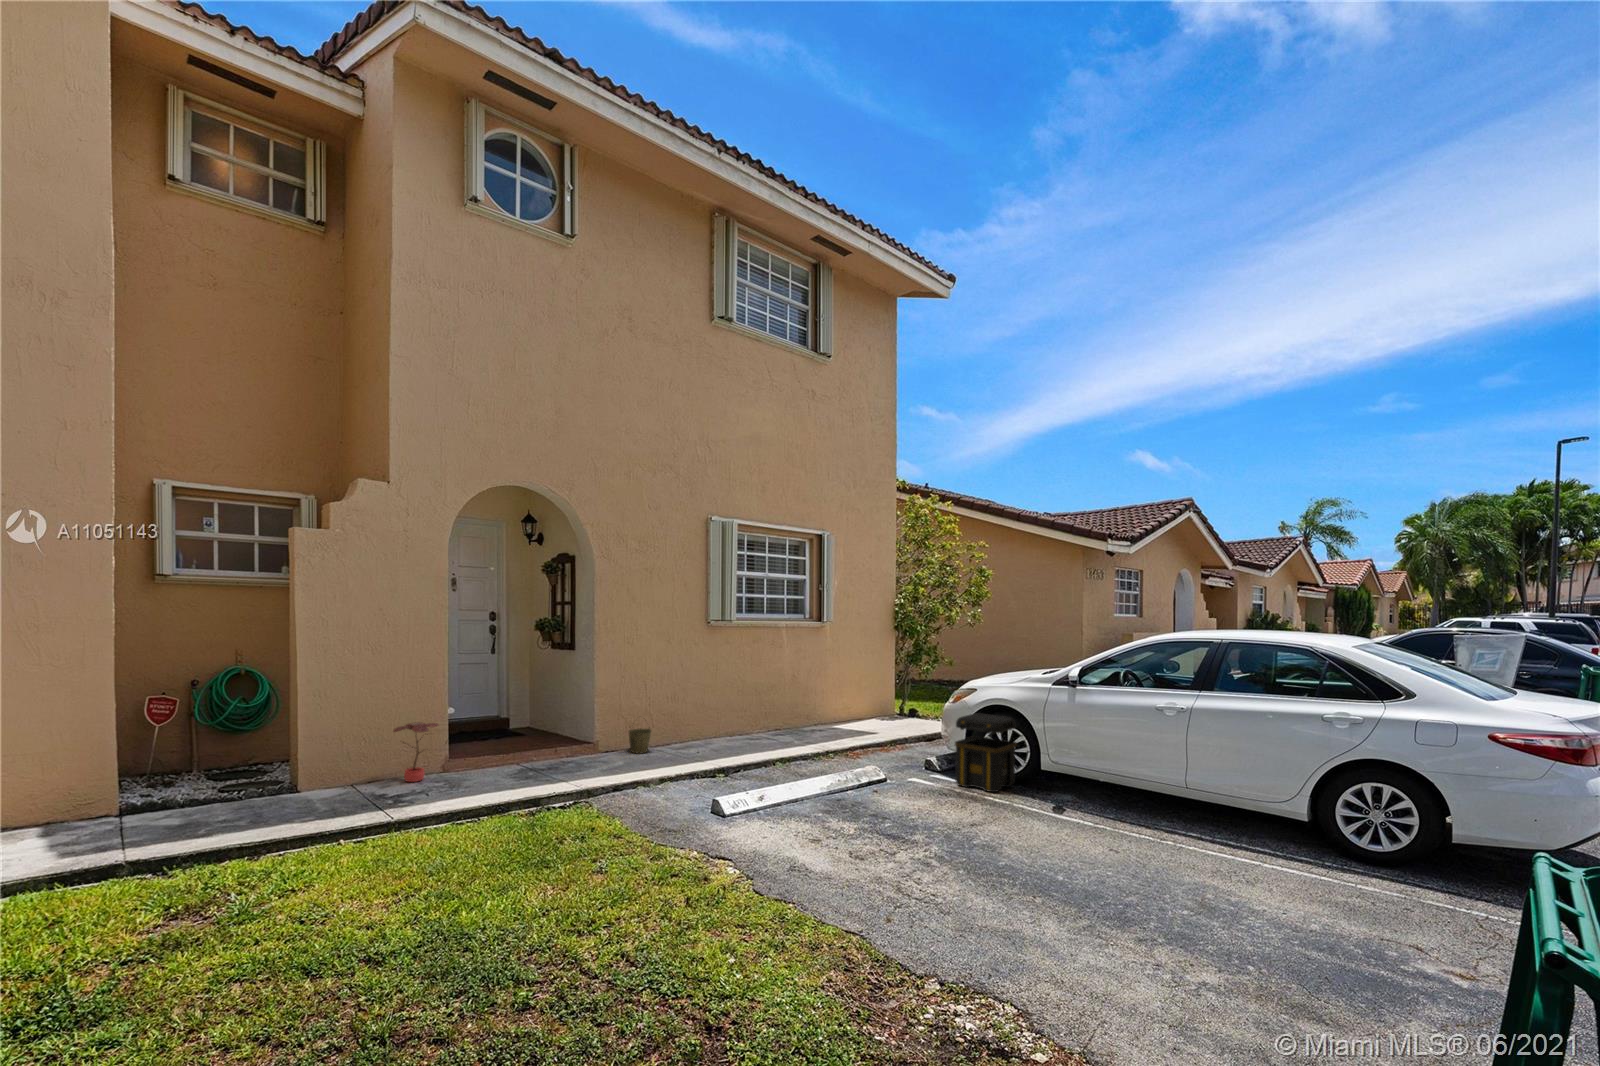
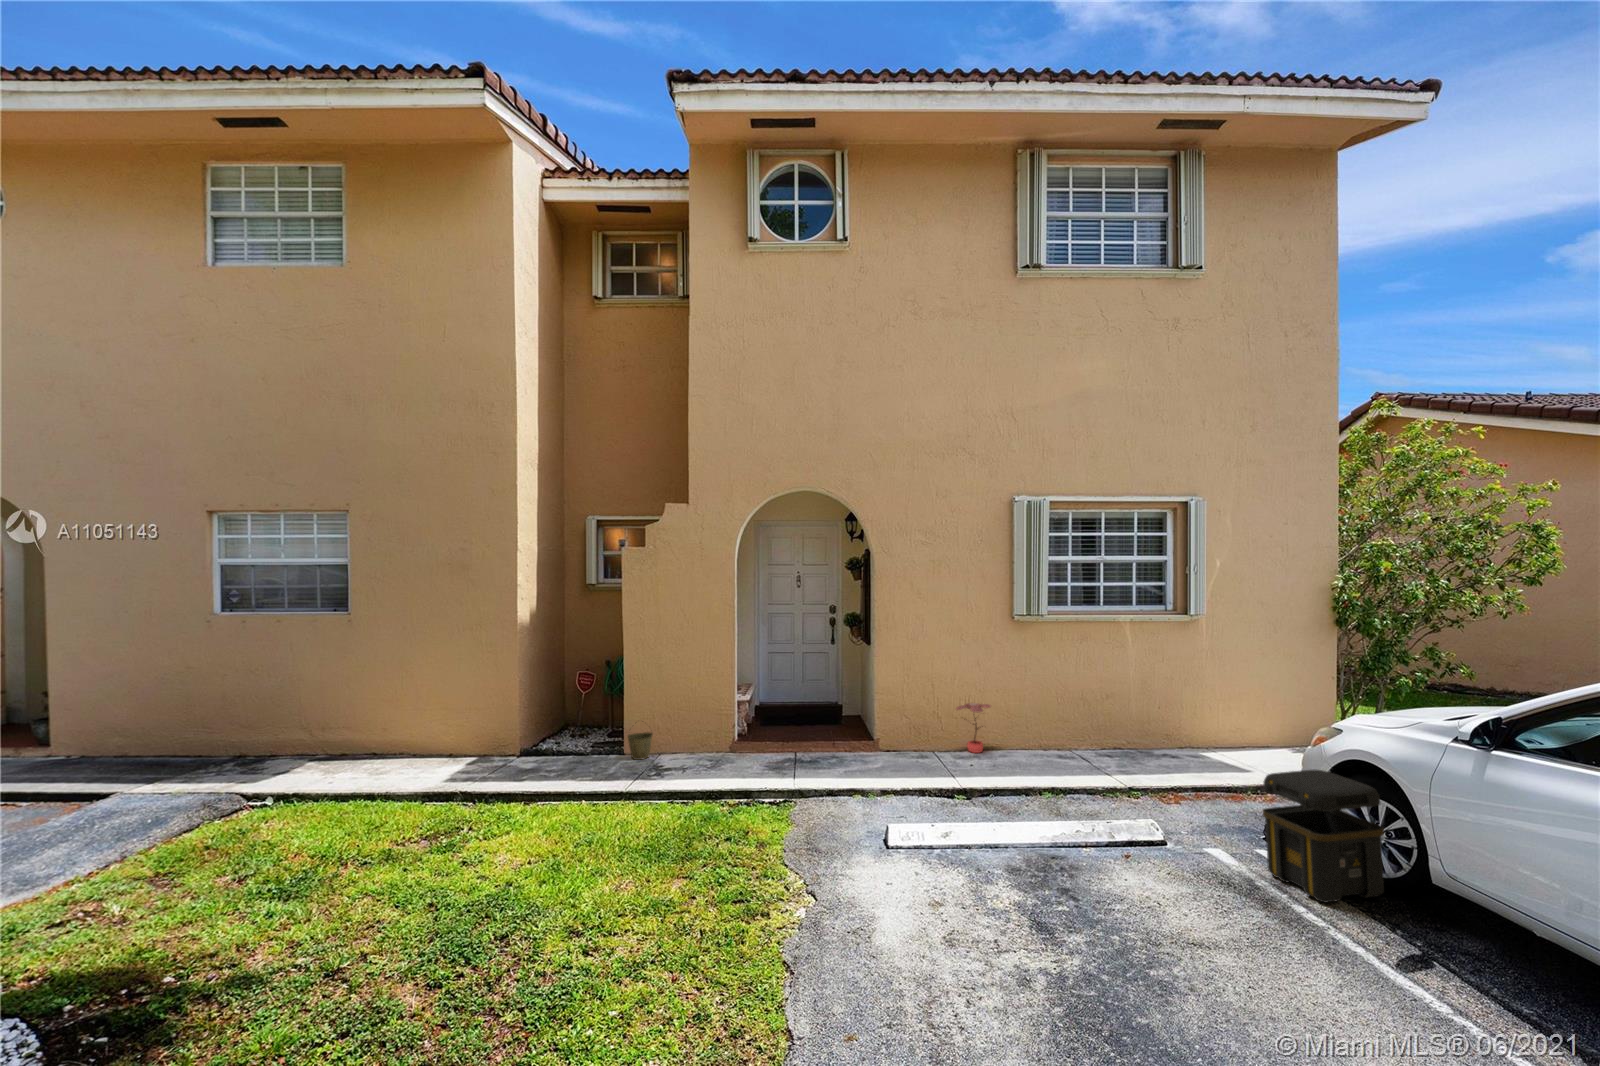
potted plant: present [393,722,438,782] -> present [956,703,991,753]
bucket: present [628,729,651,753] -> present [628,732,653,760]

